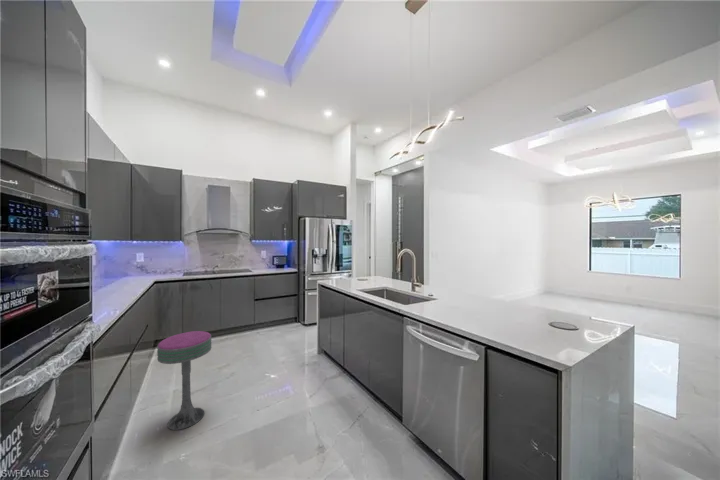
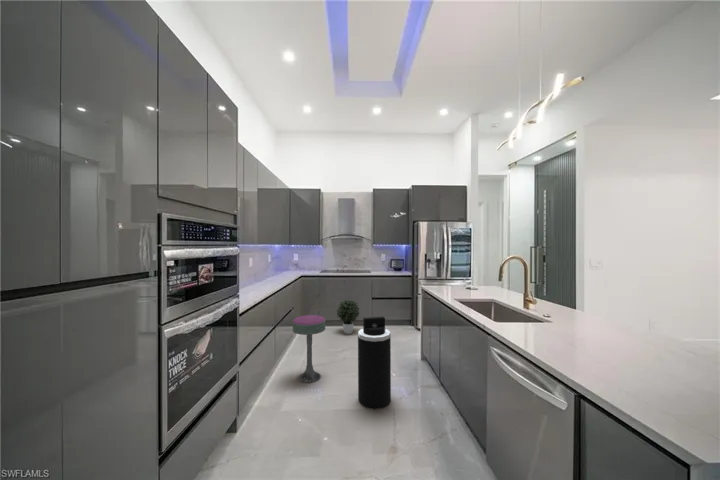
potted plant: none [210,304,242,345] -> present [336,300,359,334]
trash can: none [267,319,308,435] -> present [358,317,391,409]

